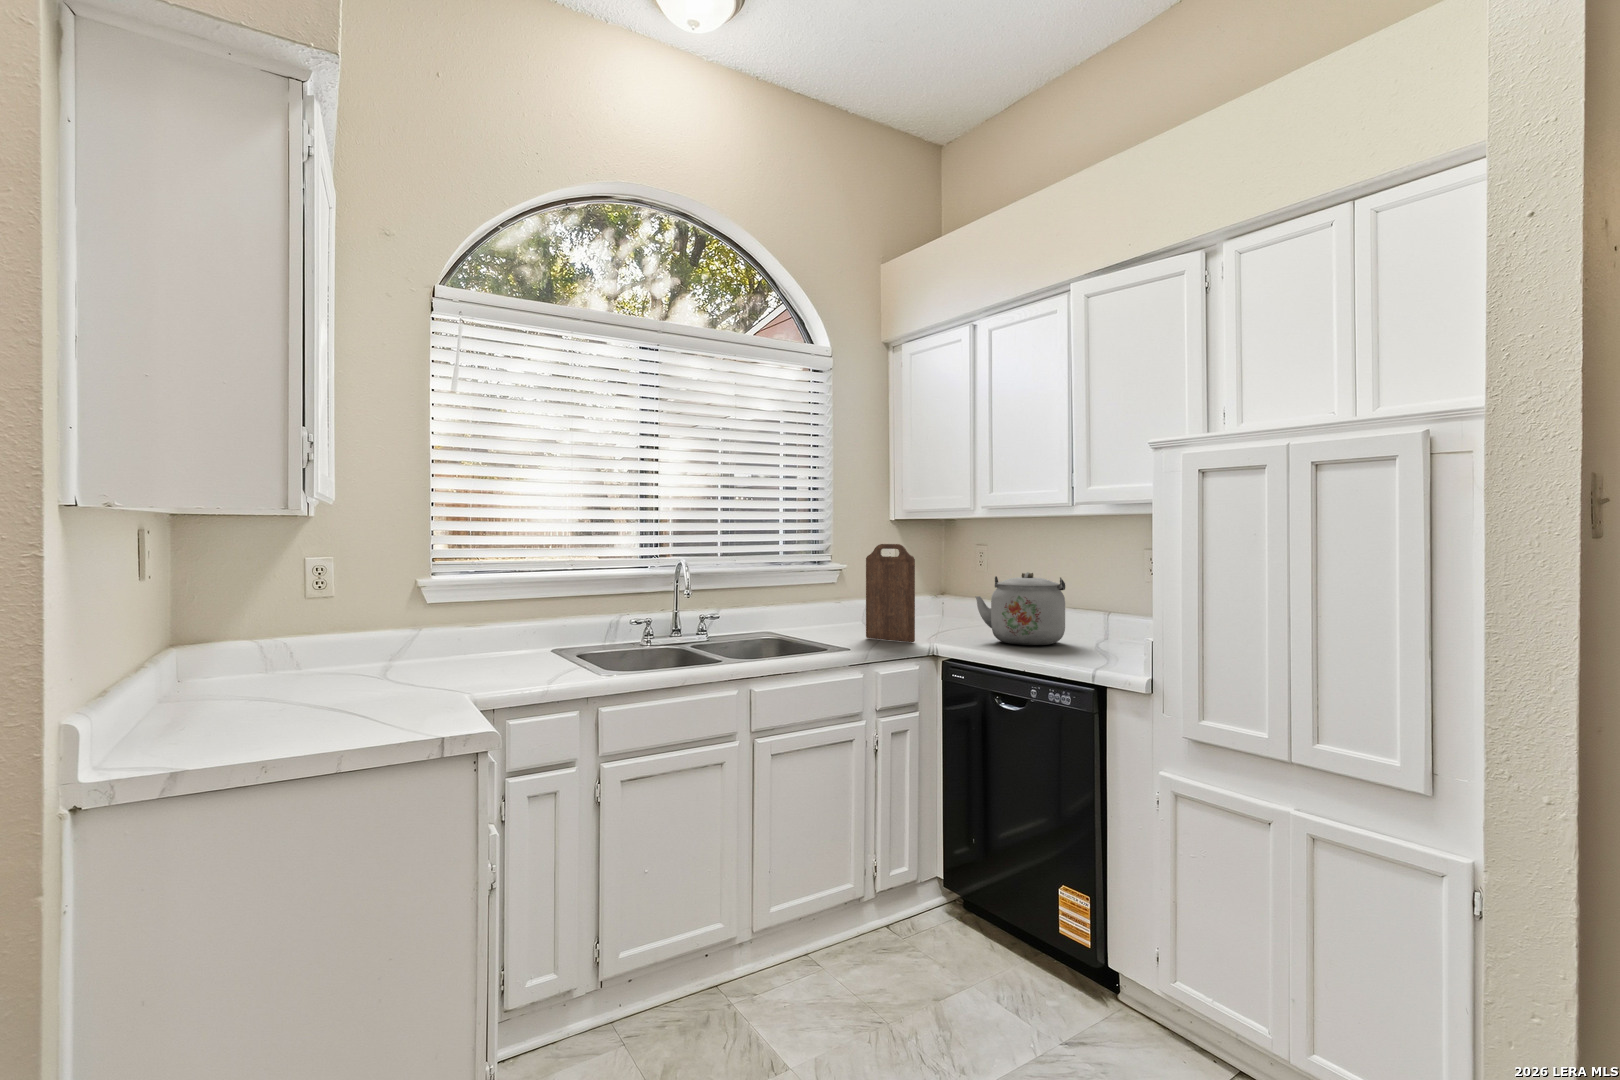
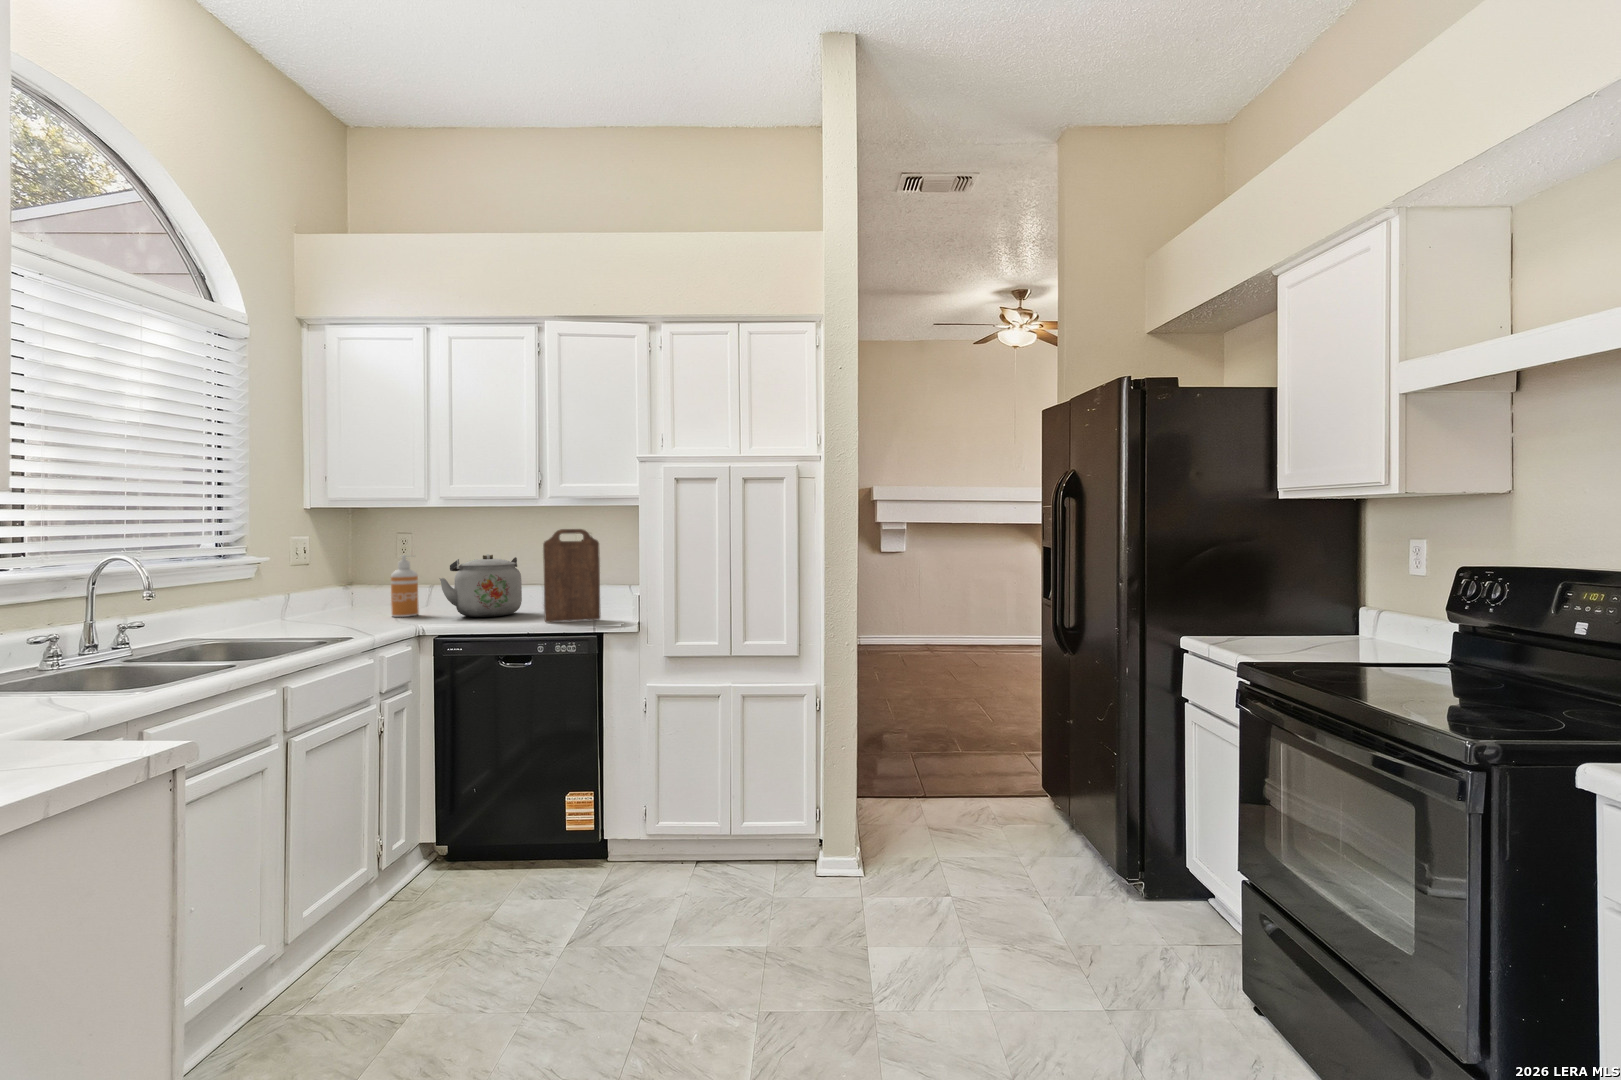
cutting board: present [866,544,915,642] -> present [543,529,601,622]
soap dispenser: none [948,569,974,634] -> present [391,555,419,617]

